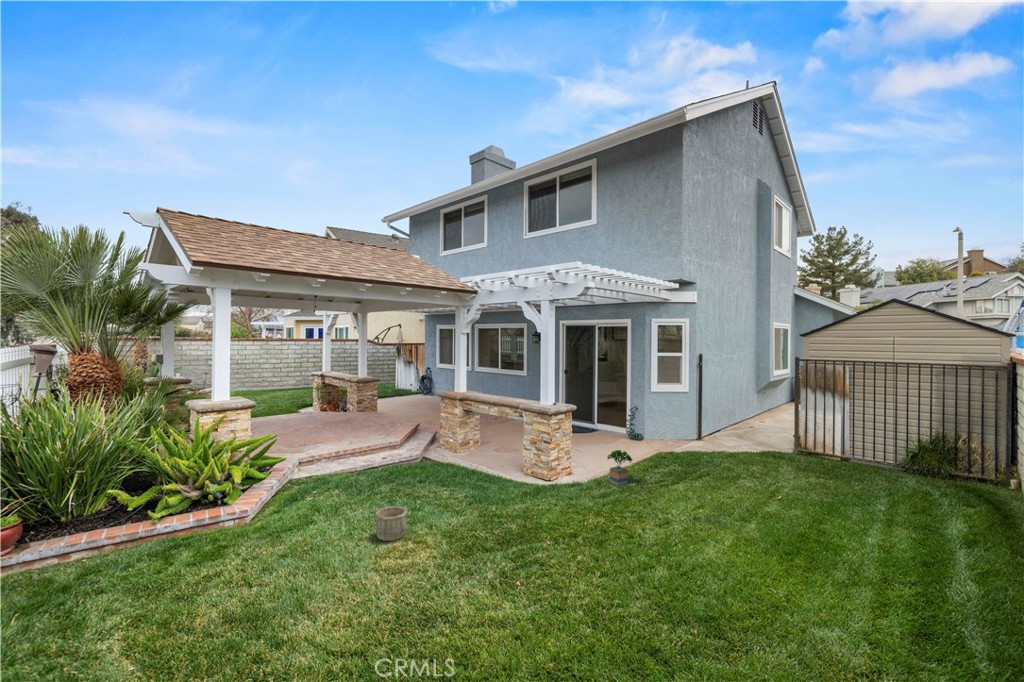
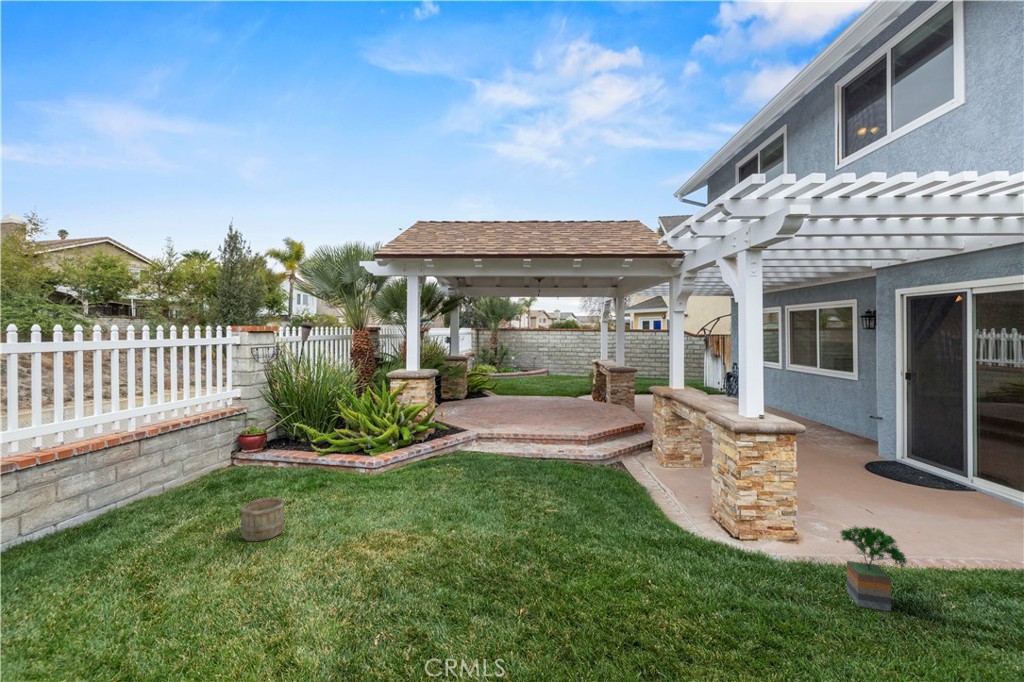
wooden bucket: present [375,506,407,541] -> present [240,498,285,541]

